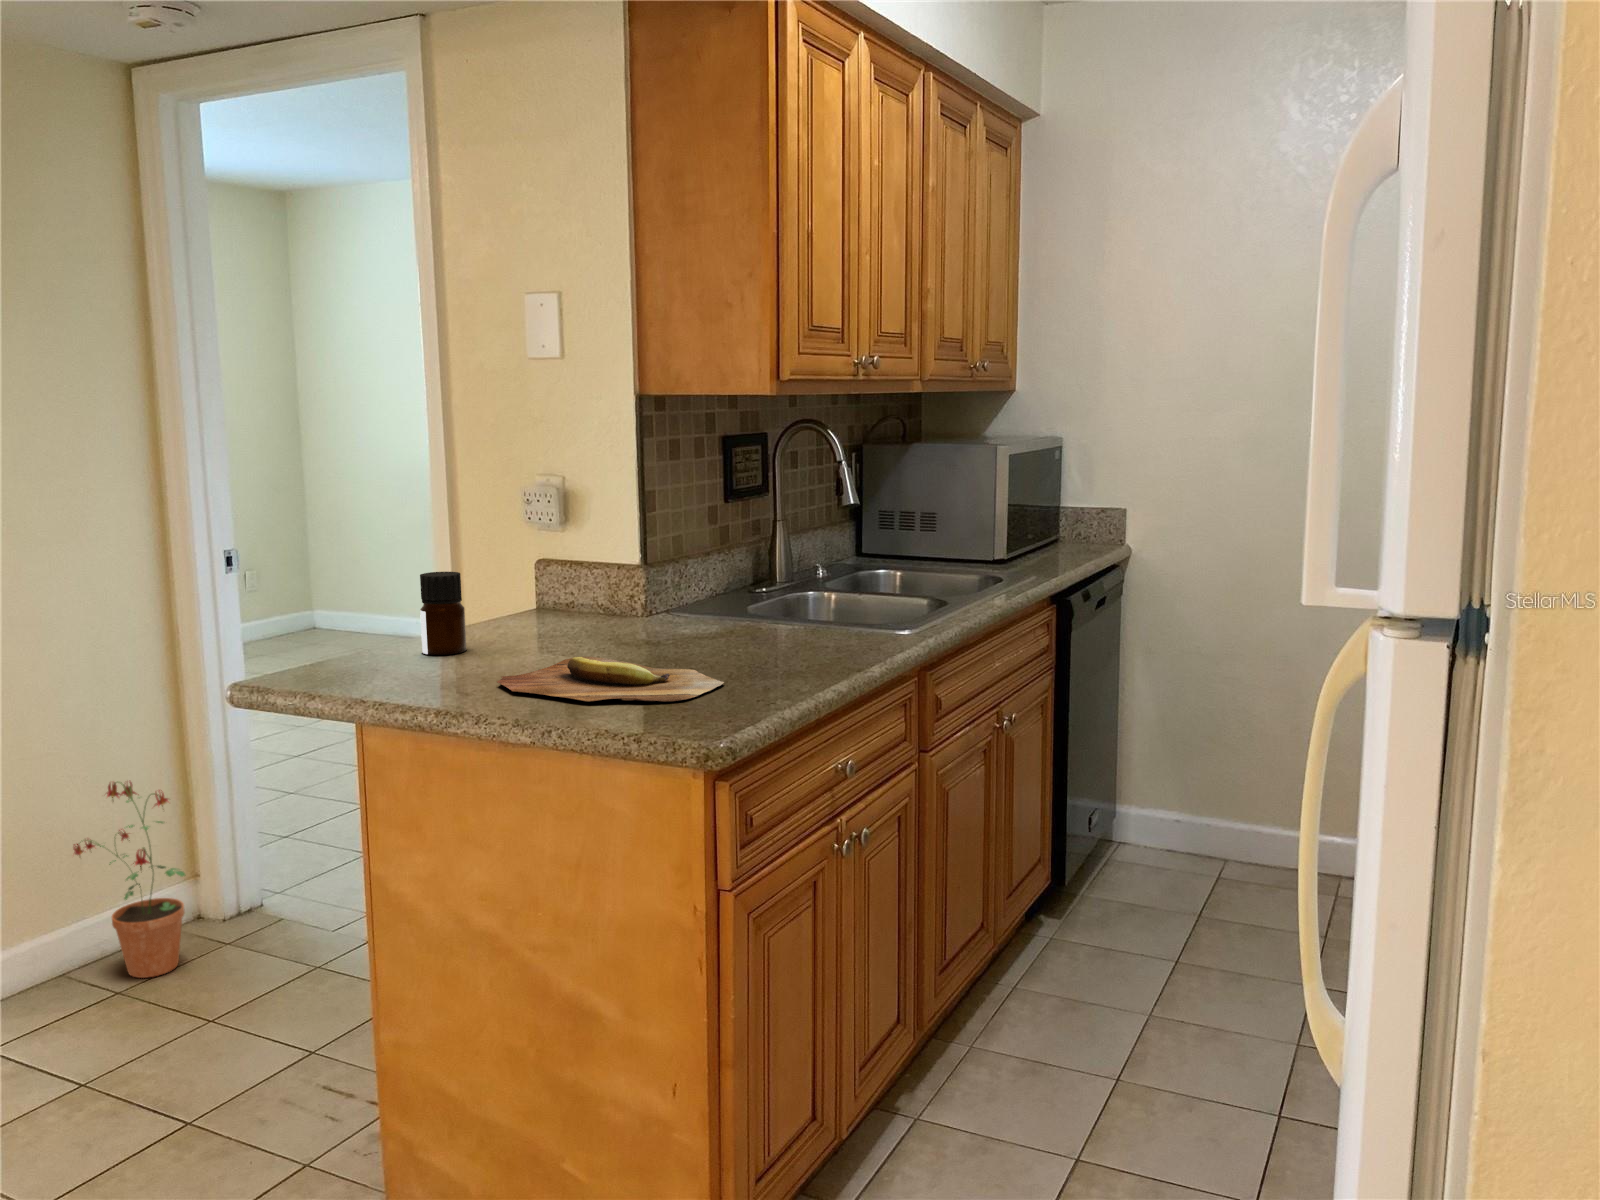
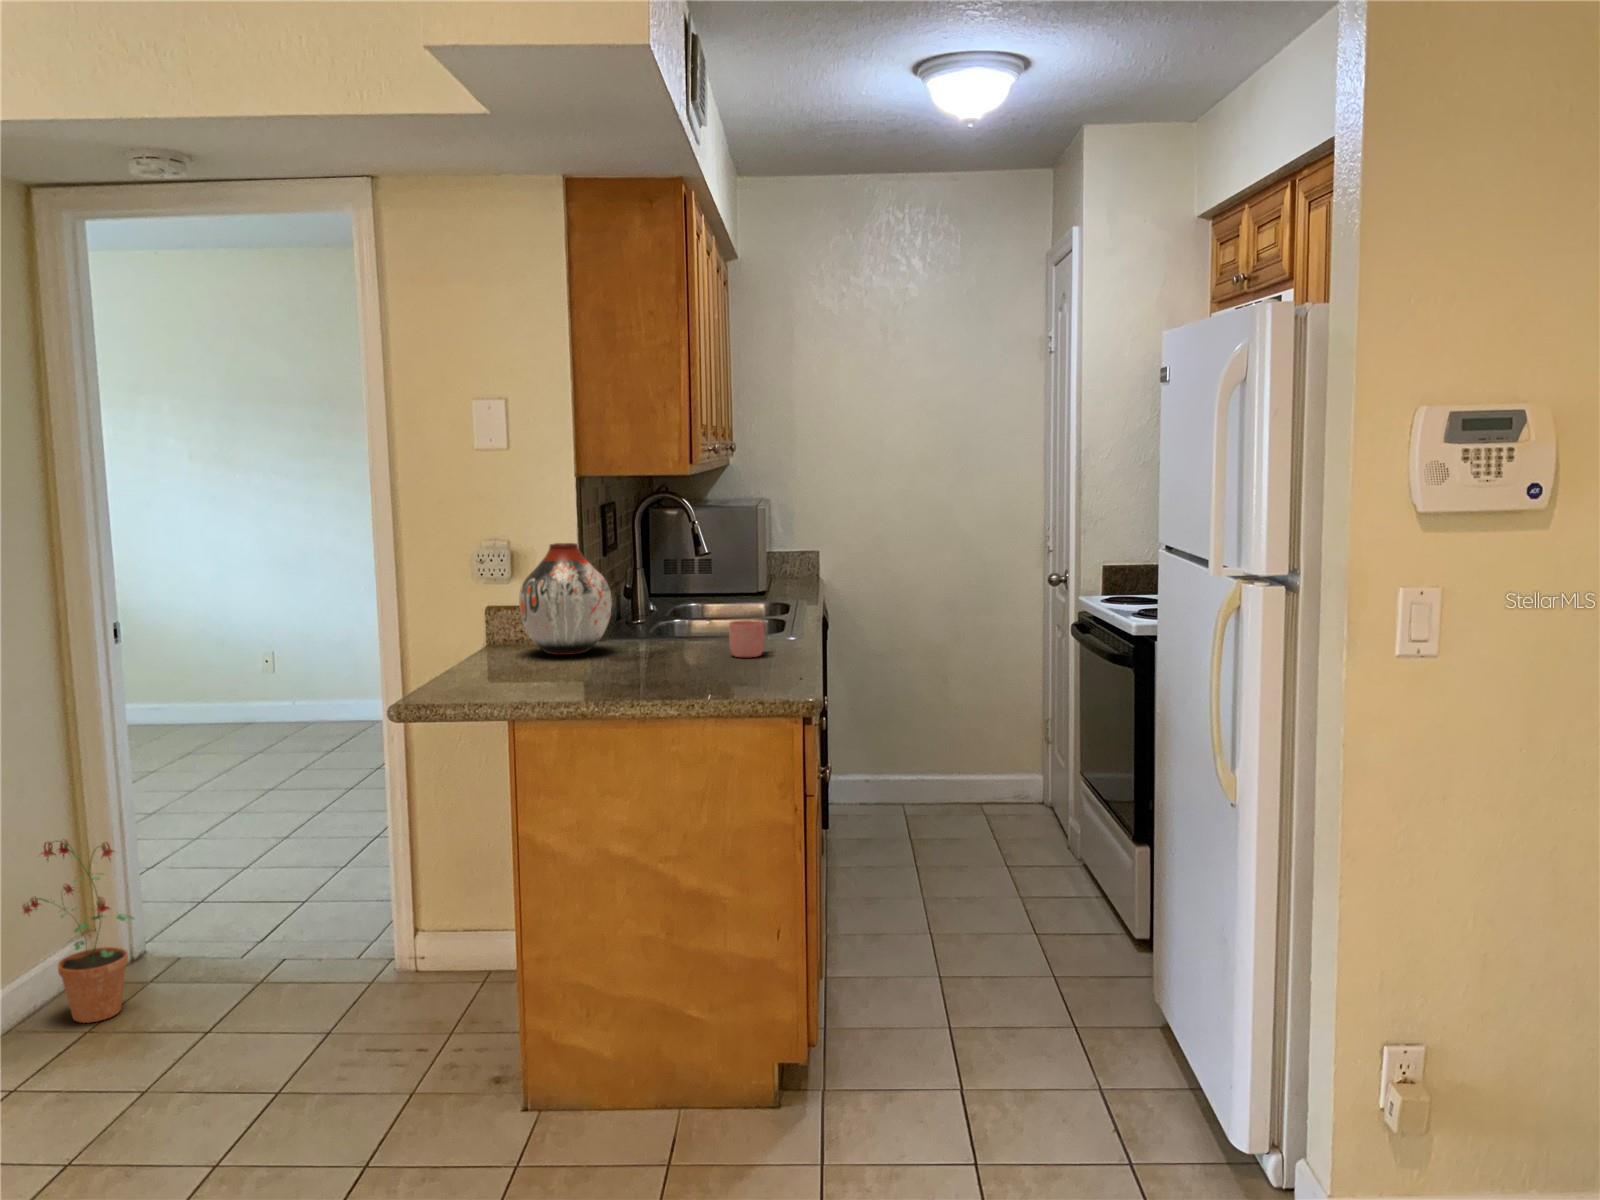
vase: none [528,485,649,632] -> present [519,543,612,655]
bottle: present [420,572,466,655] -> none [478,612,512,676]
mug: none [758,604,823,658] -> present [729,620,767,657]
cutting board: present [497,657,724,702] -> none [593,662,753,687]

